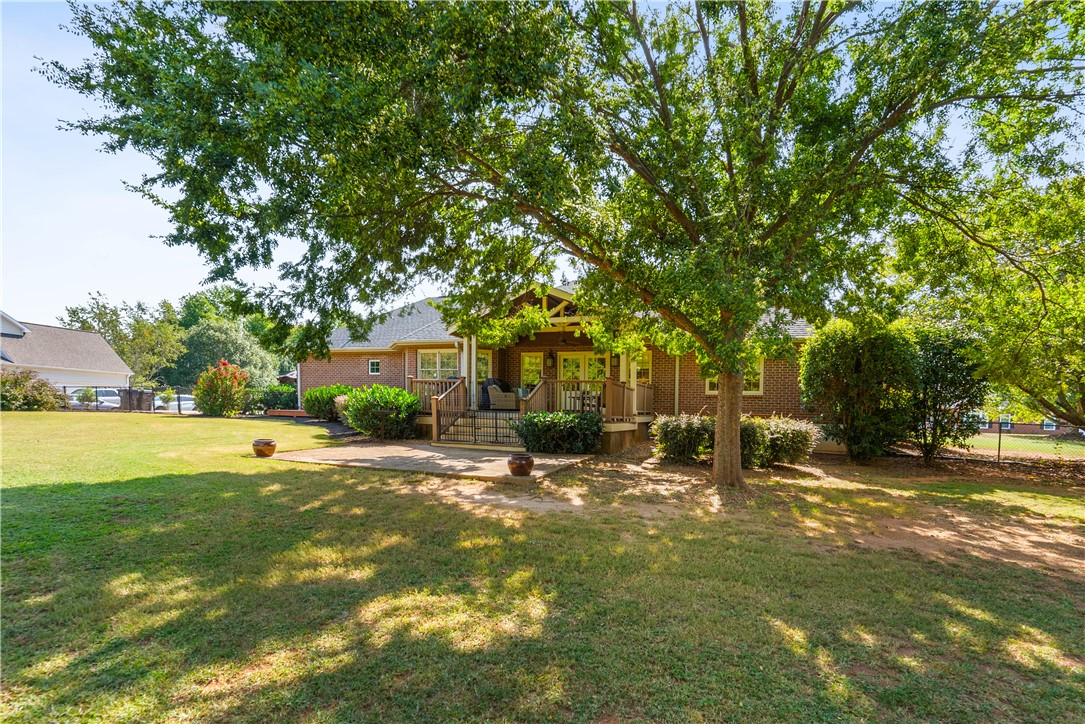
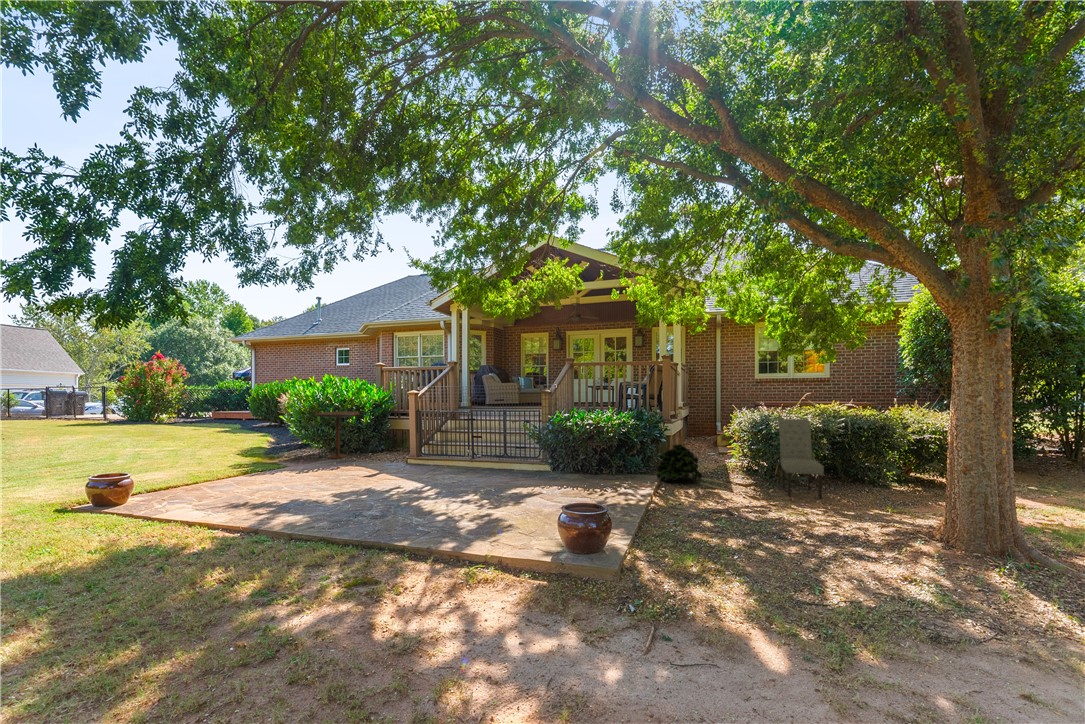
chair: none [661,420,684,468] -> present [778,419,824,499]
potted plant: none [592,435,619,459] -> present [657,444,702,481]

